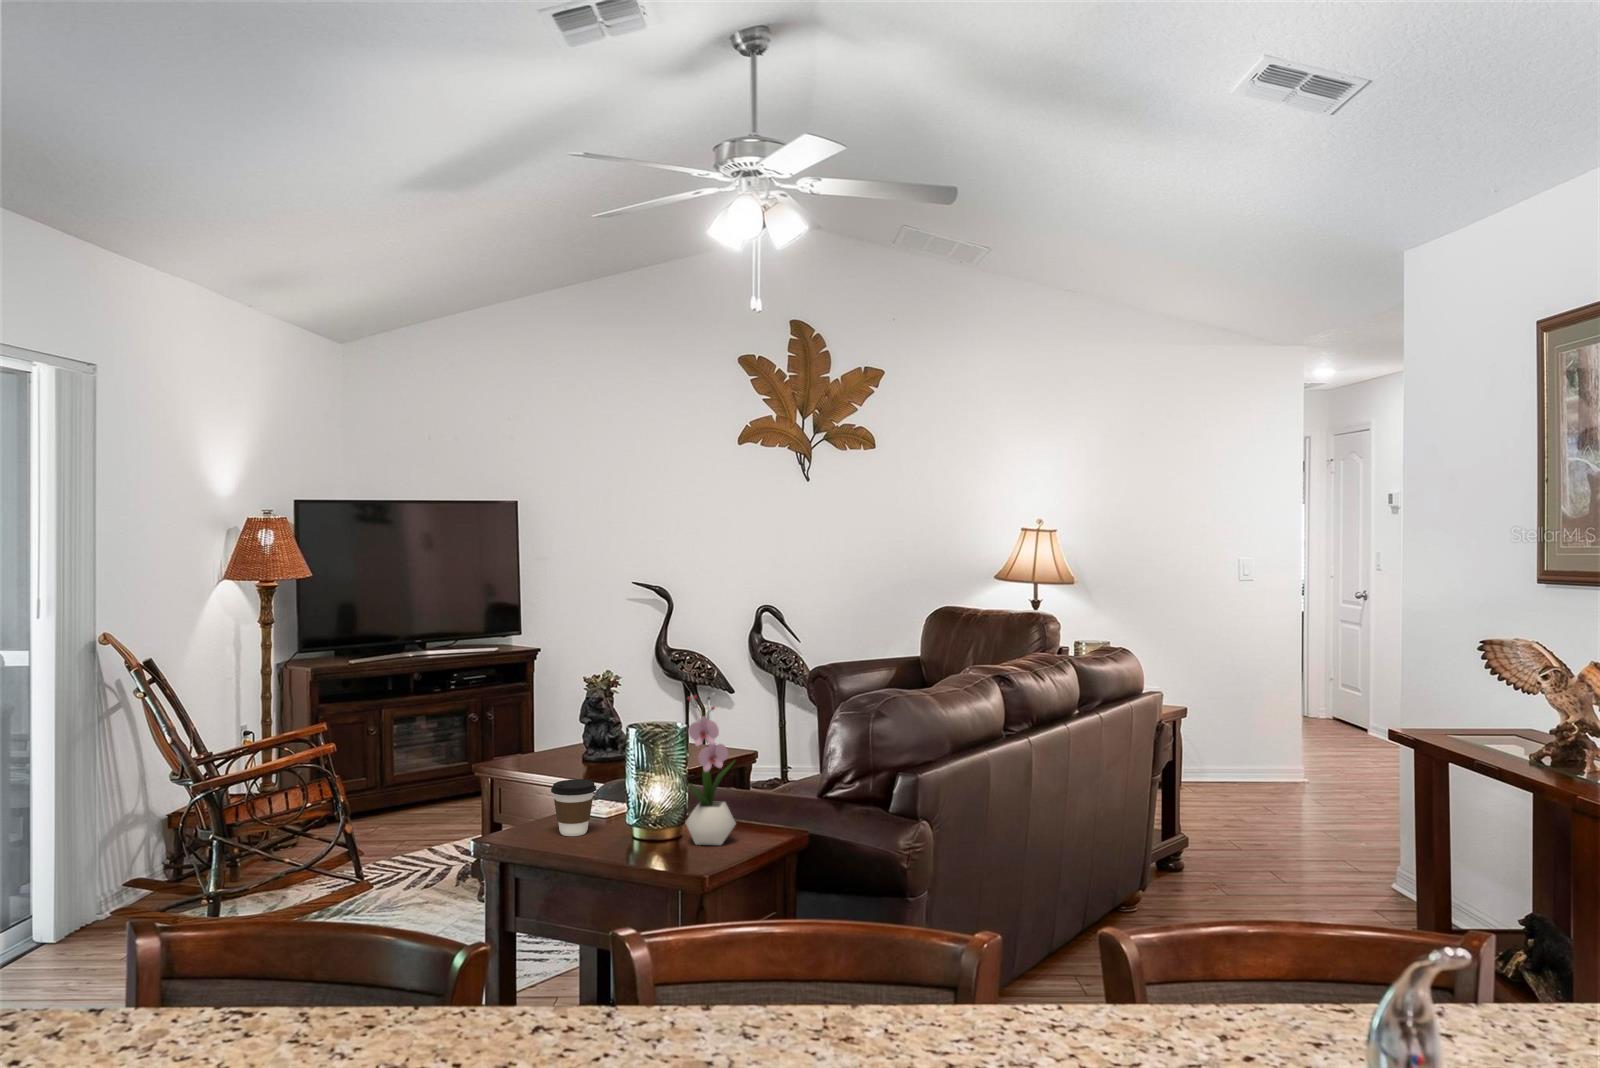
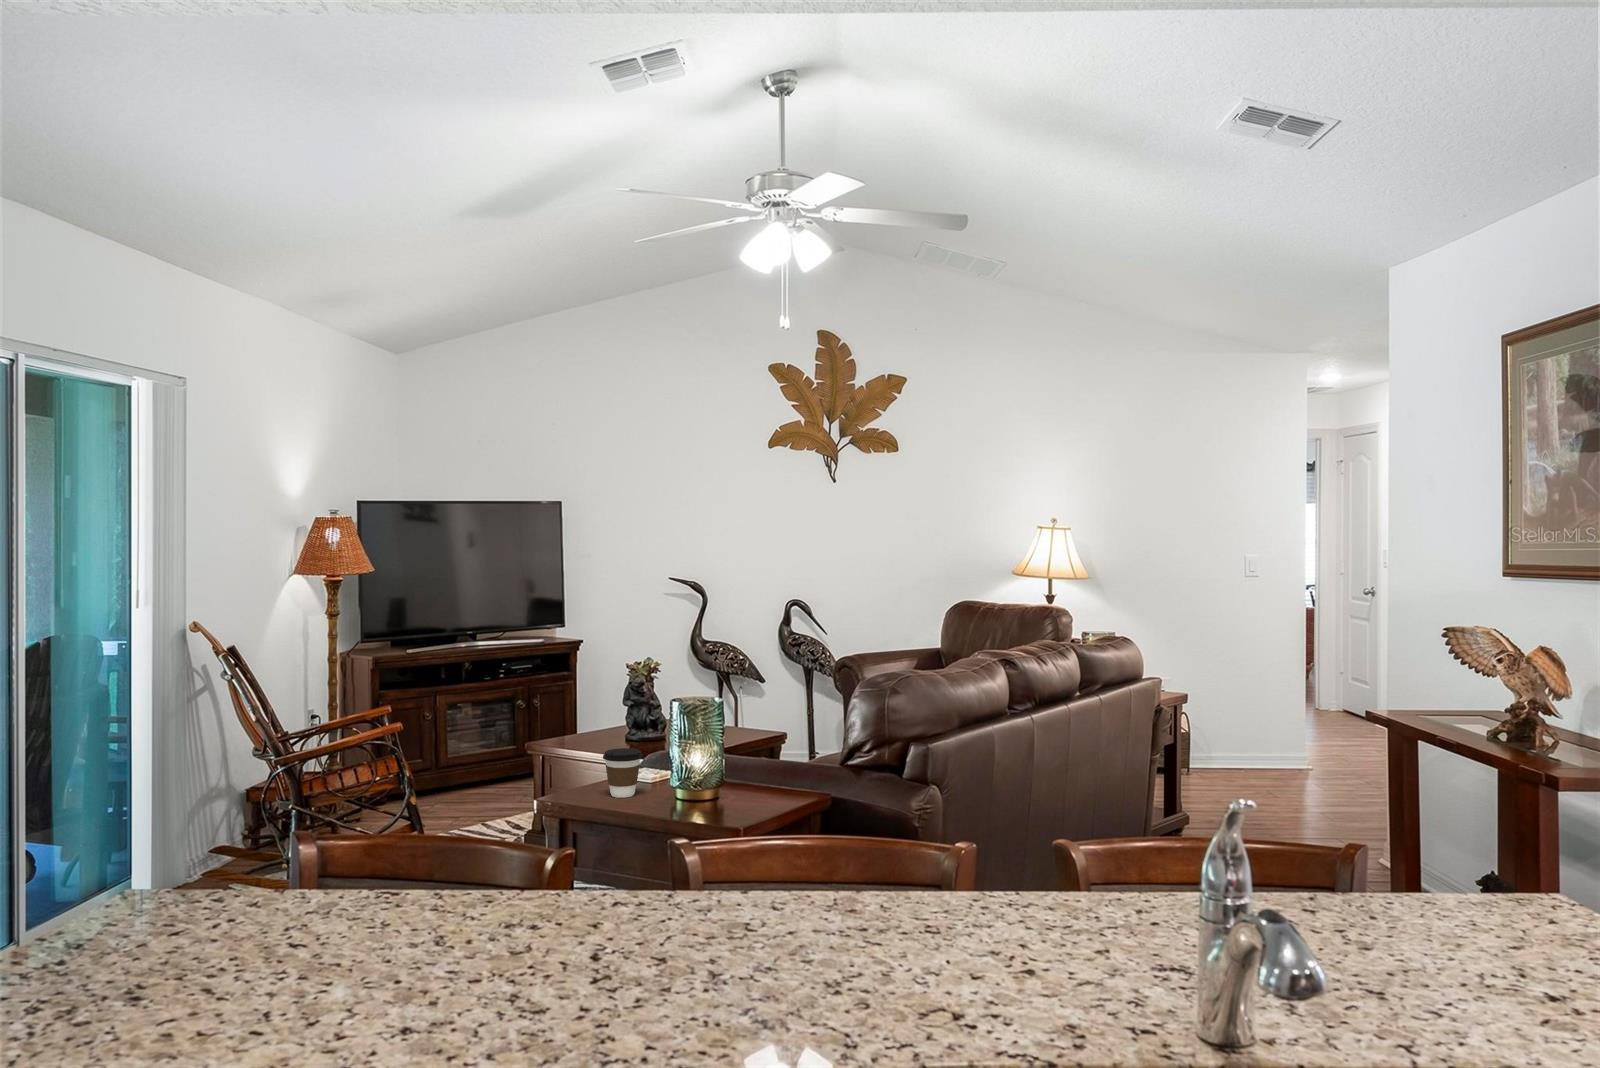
flower arrangement: present [685,695,736,845] -> none [721,673,766,805]

